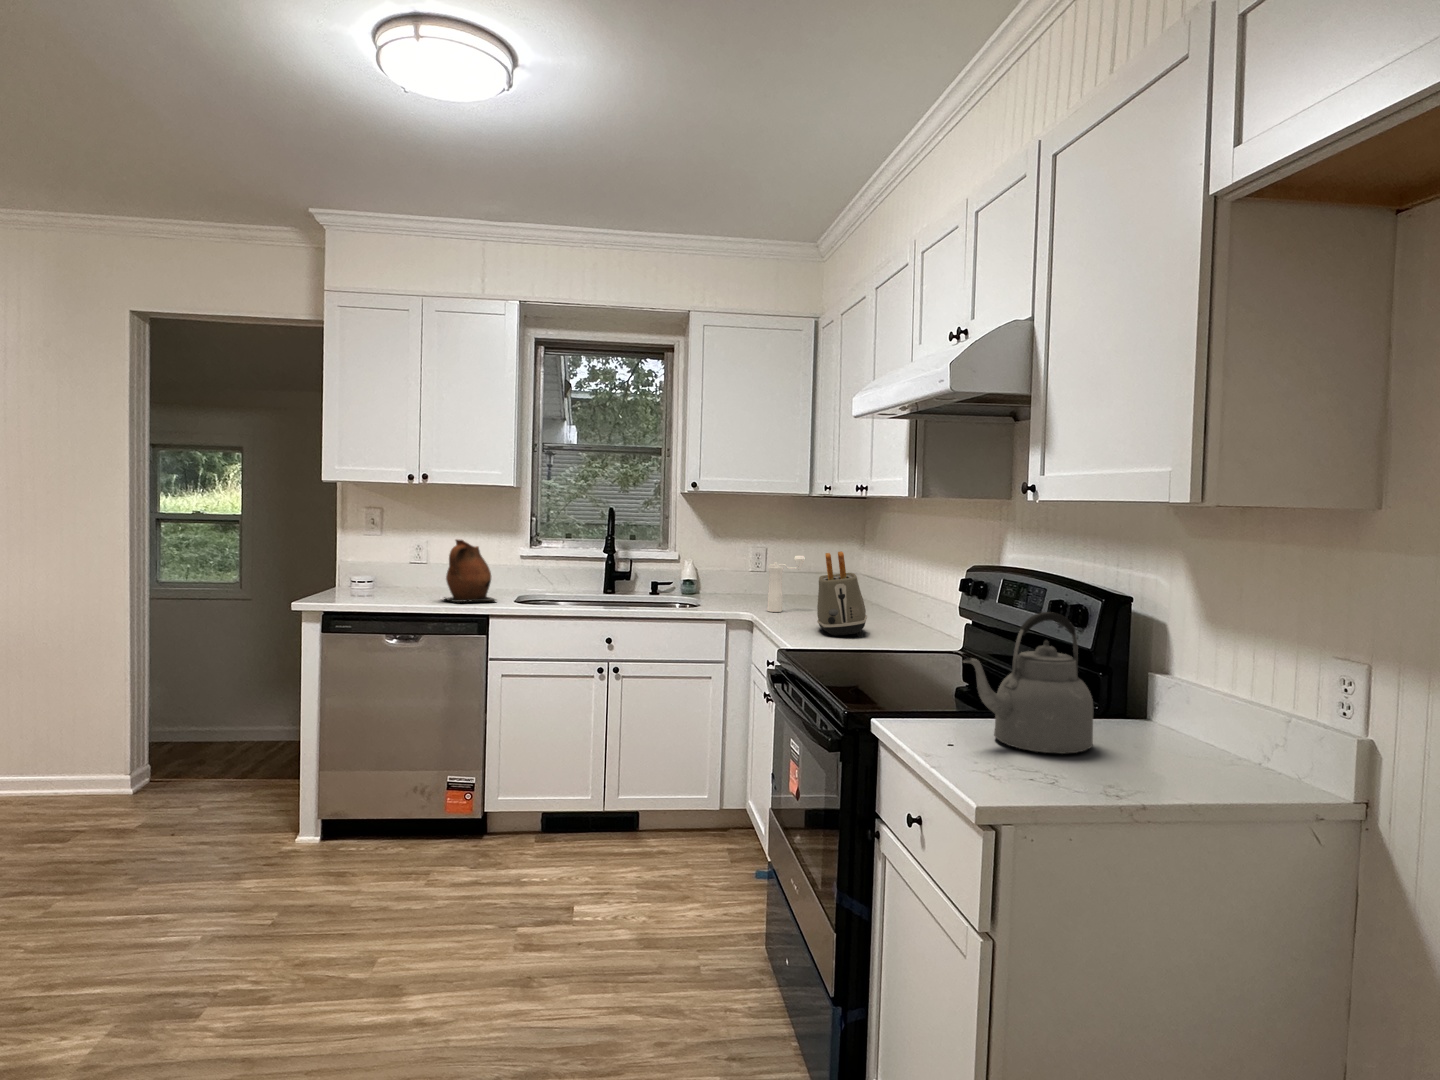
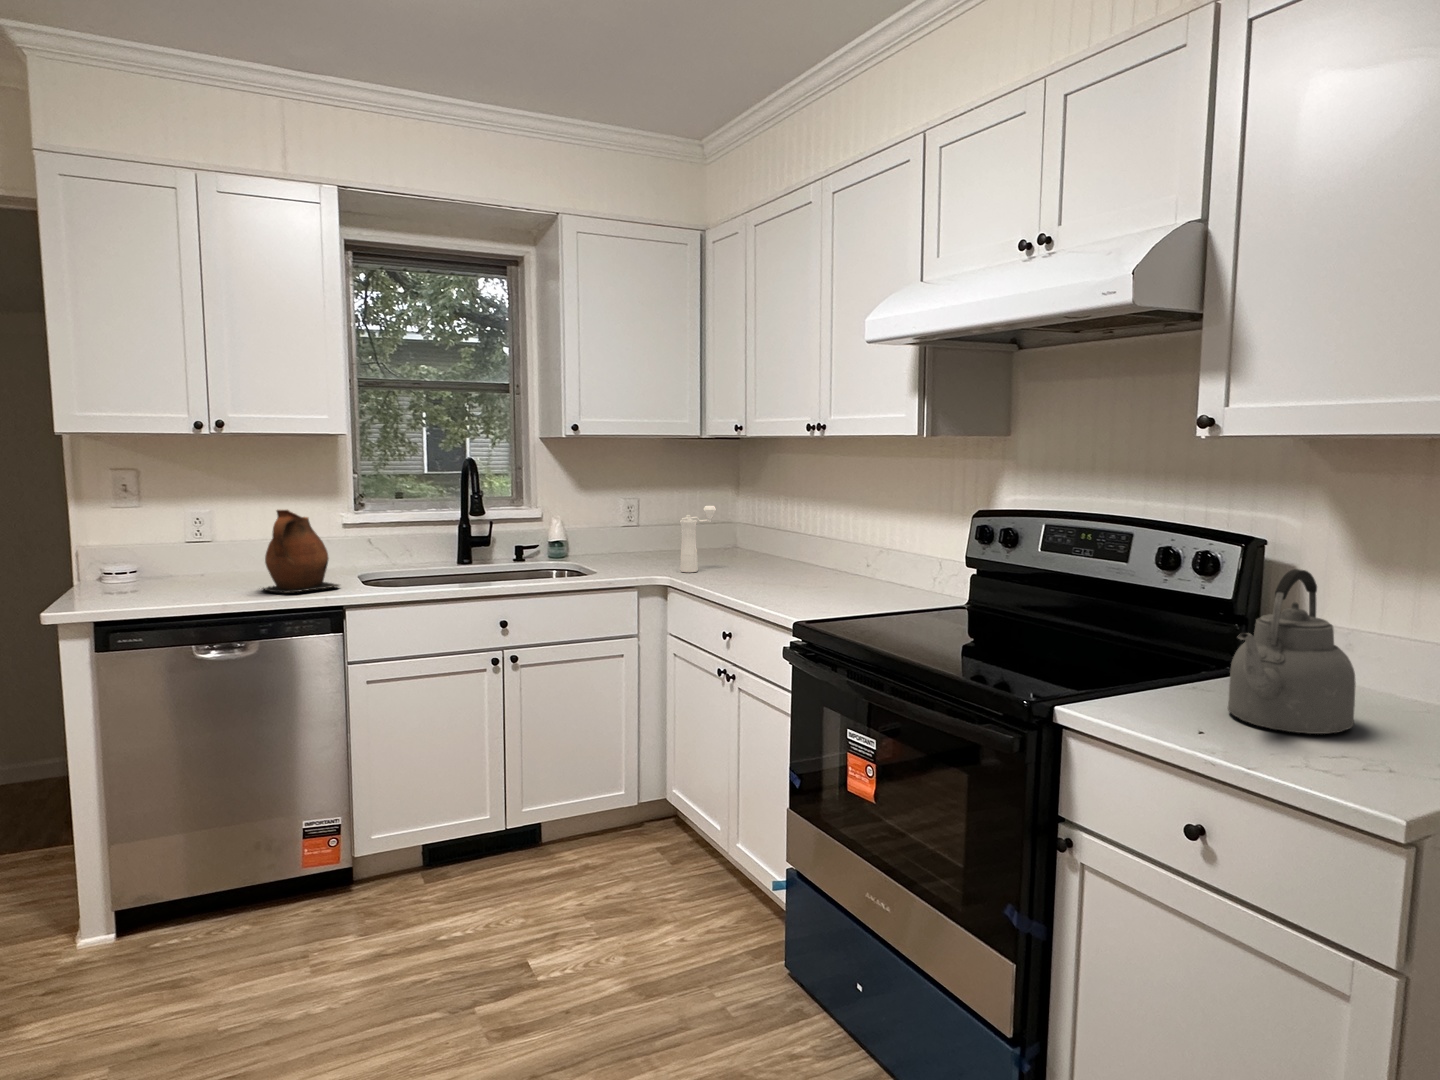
toaster: present [817,551,867,636] -> none [771,500,843,598]

